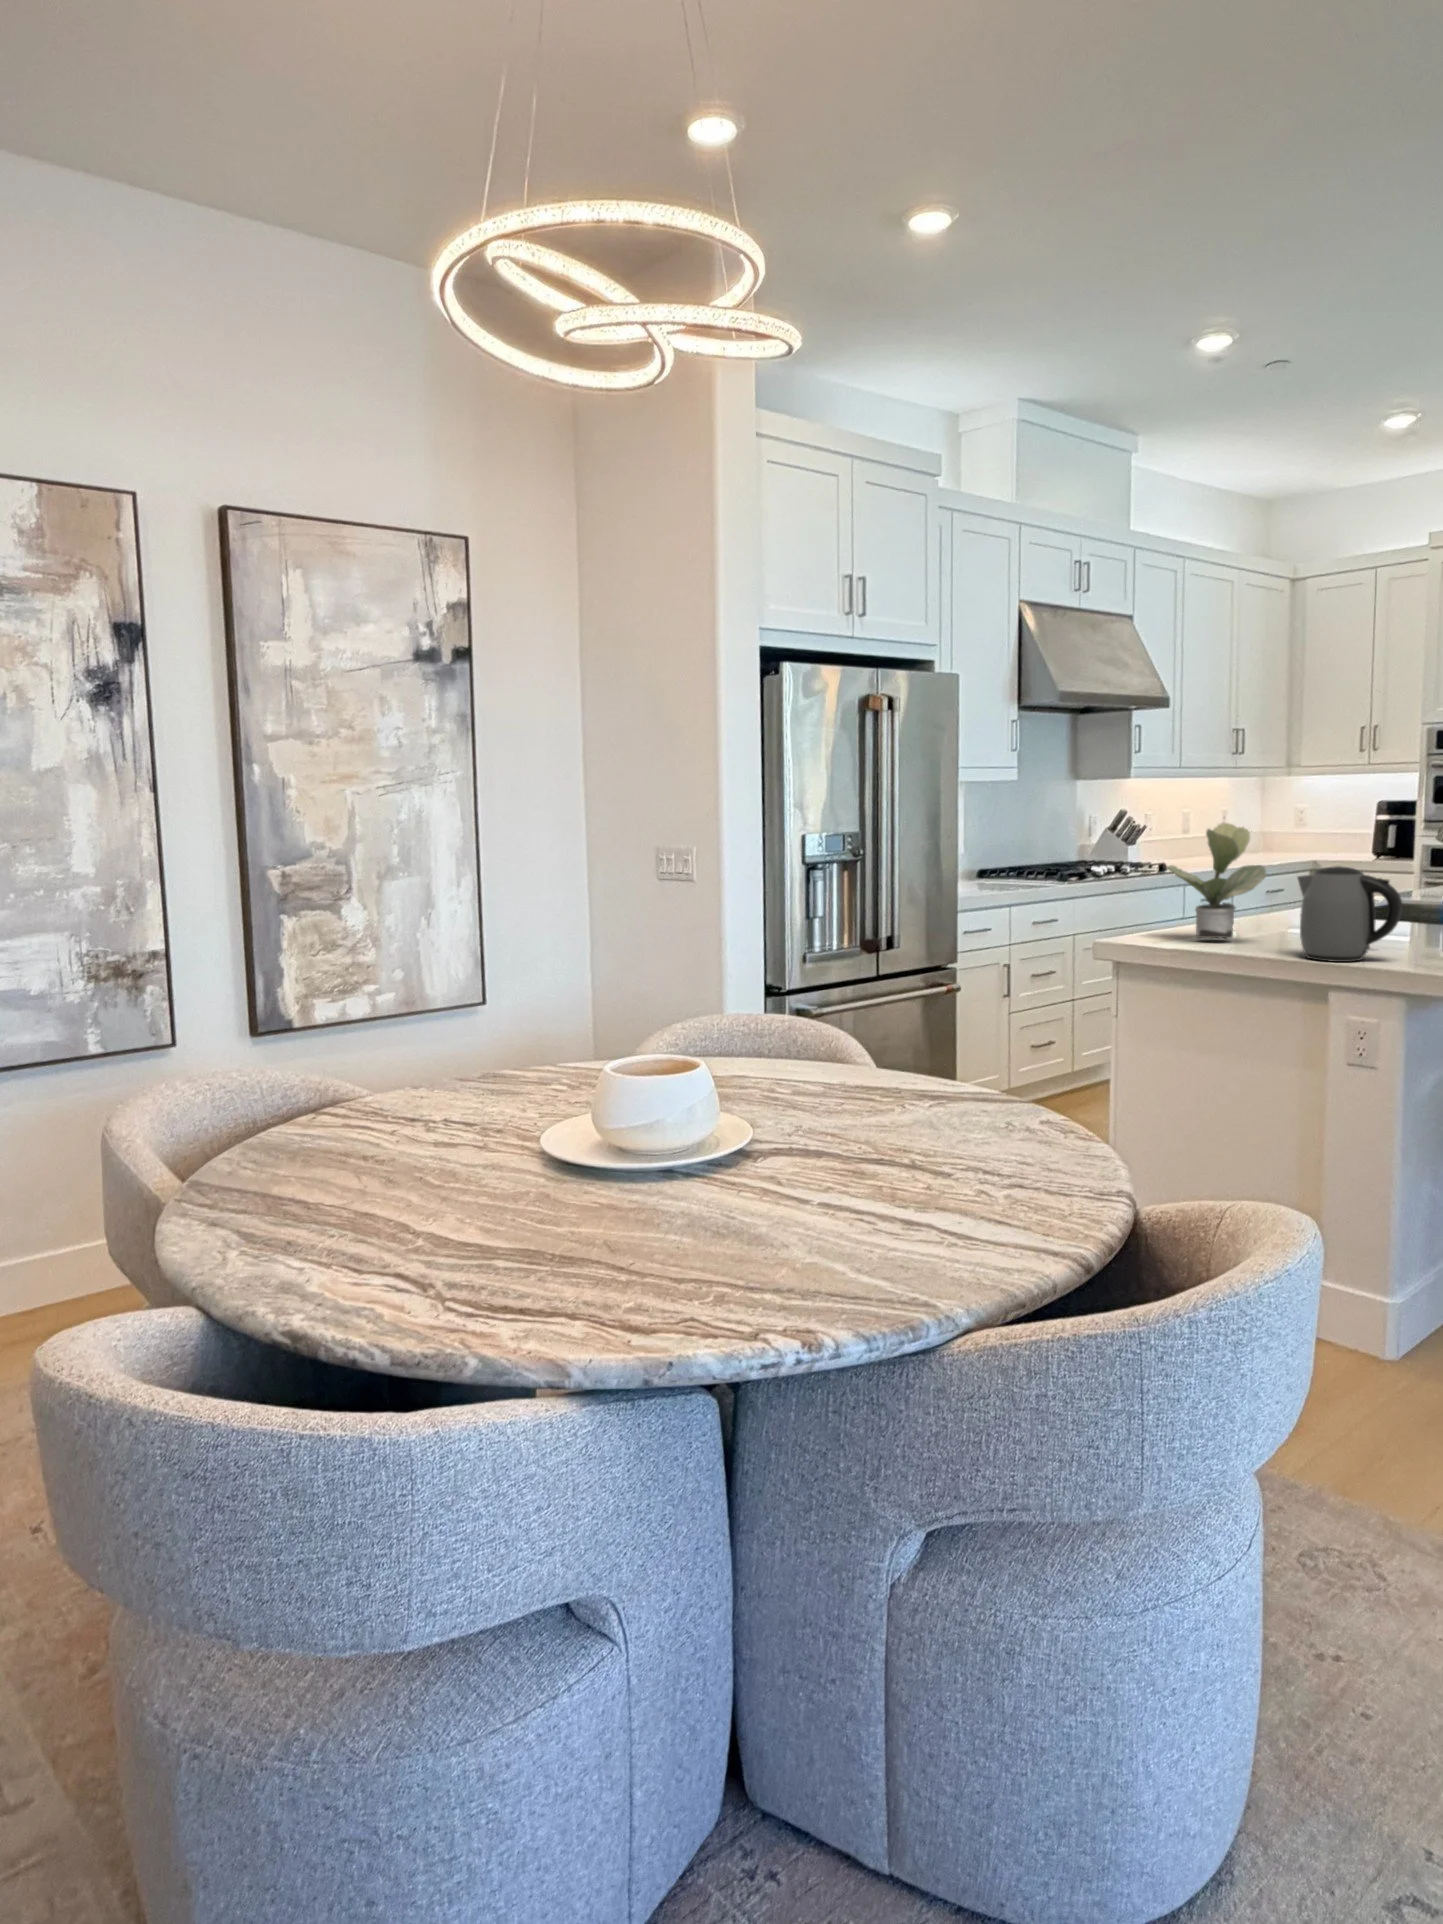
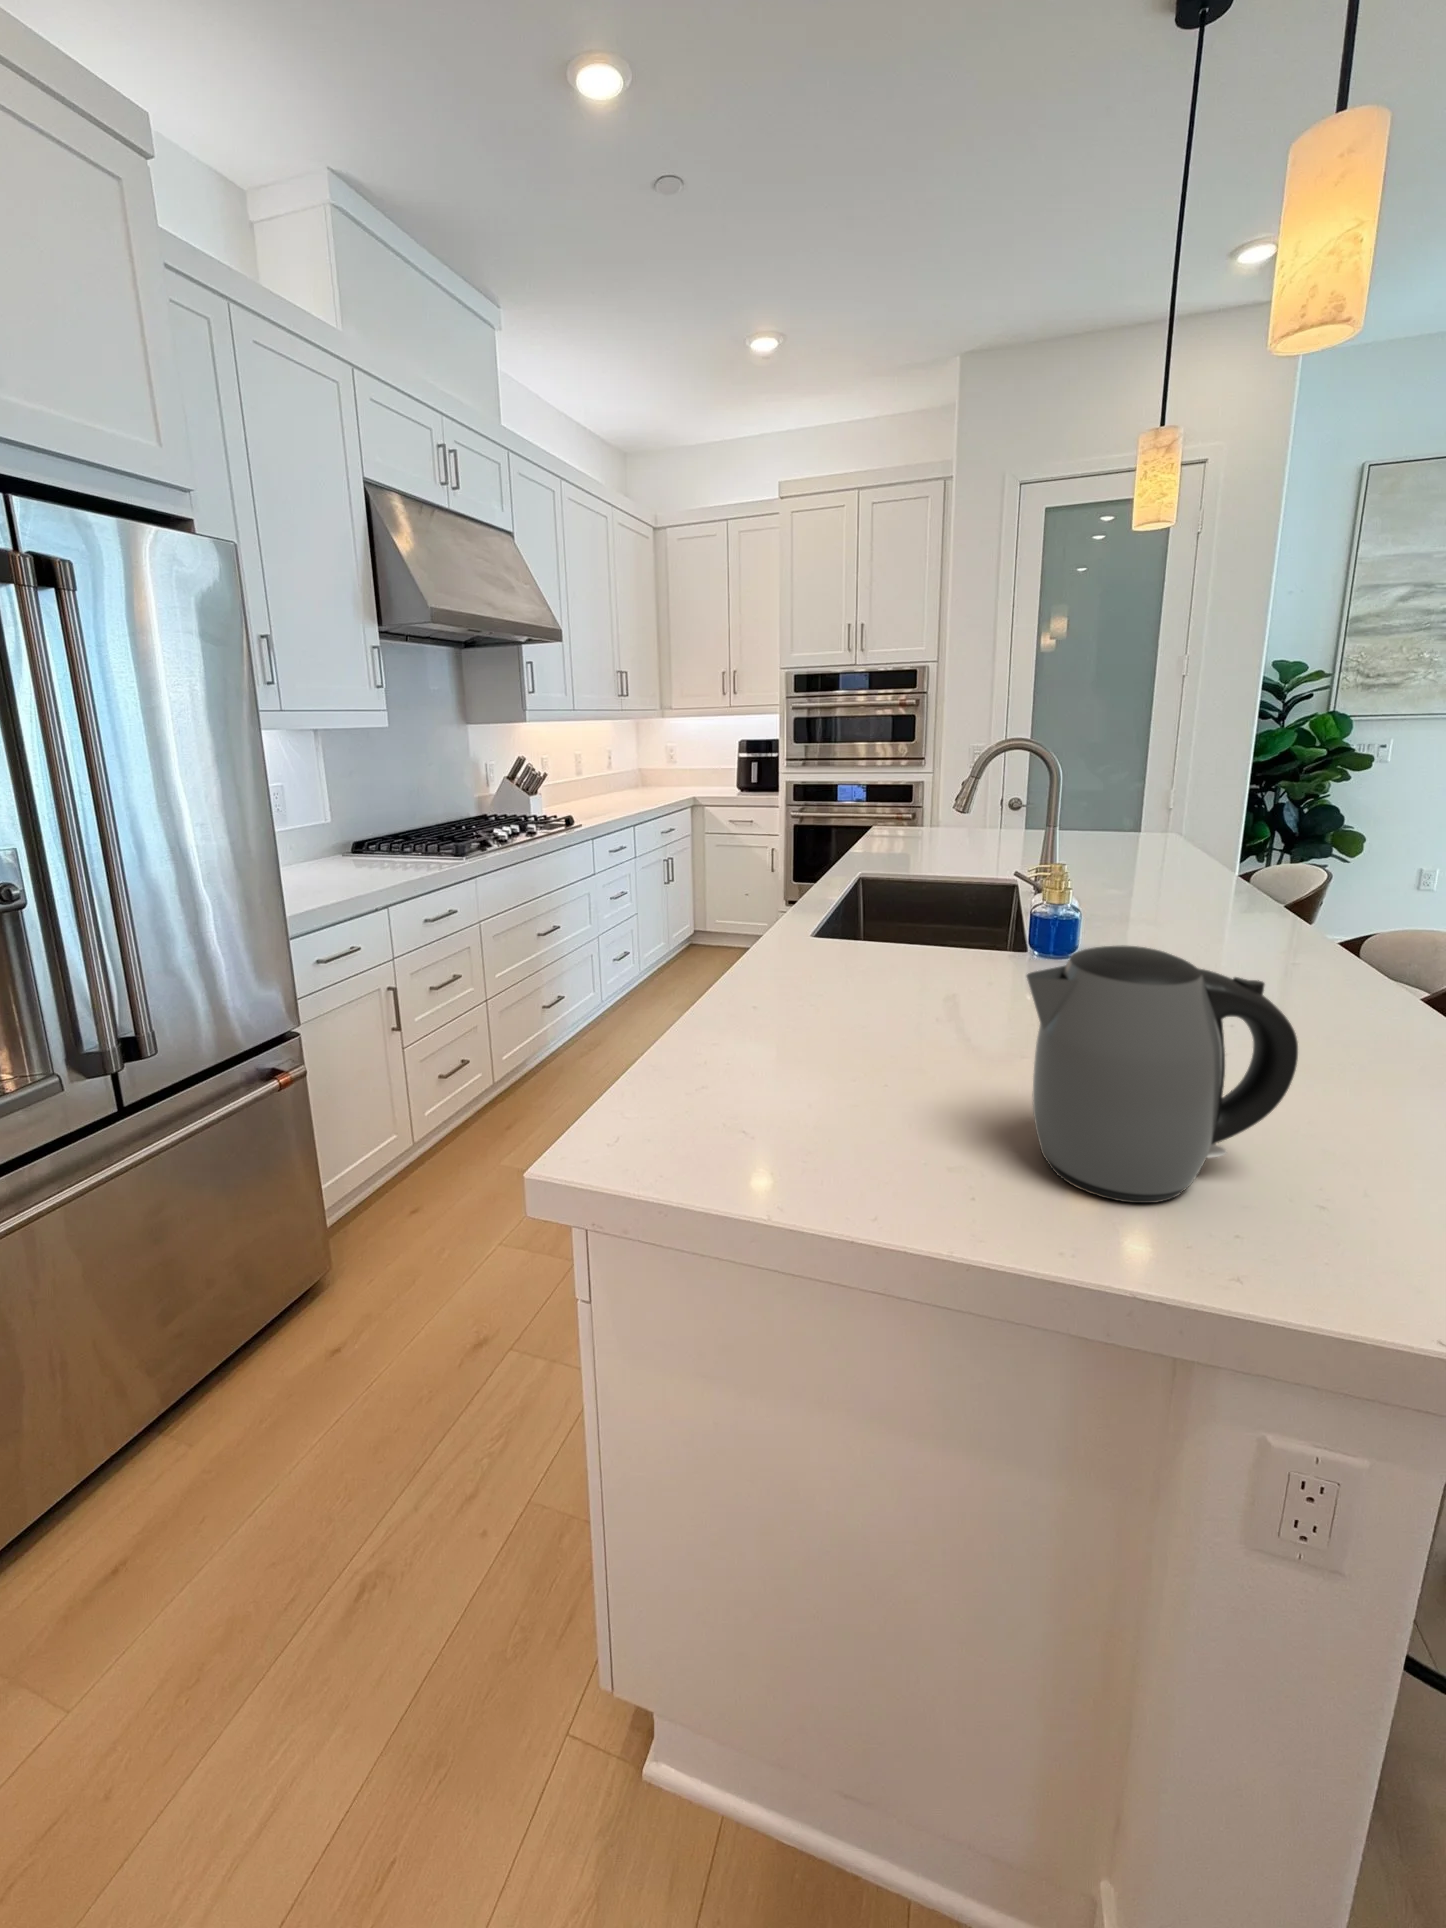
potted plant: present [1166,823,1266,939] -> none [667,821,895,1083]

